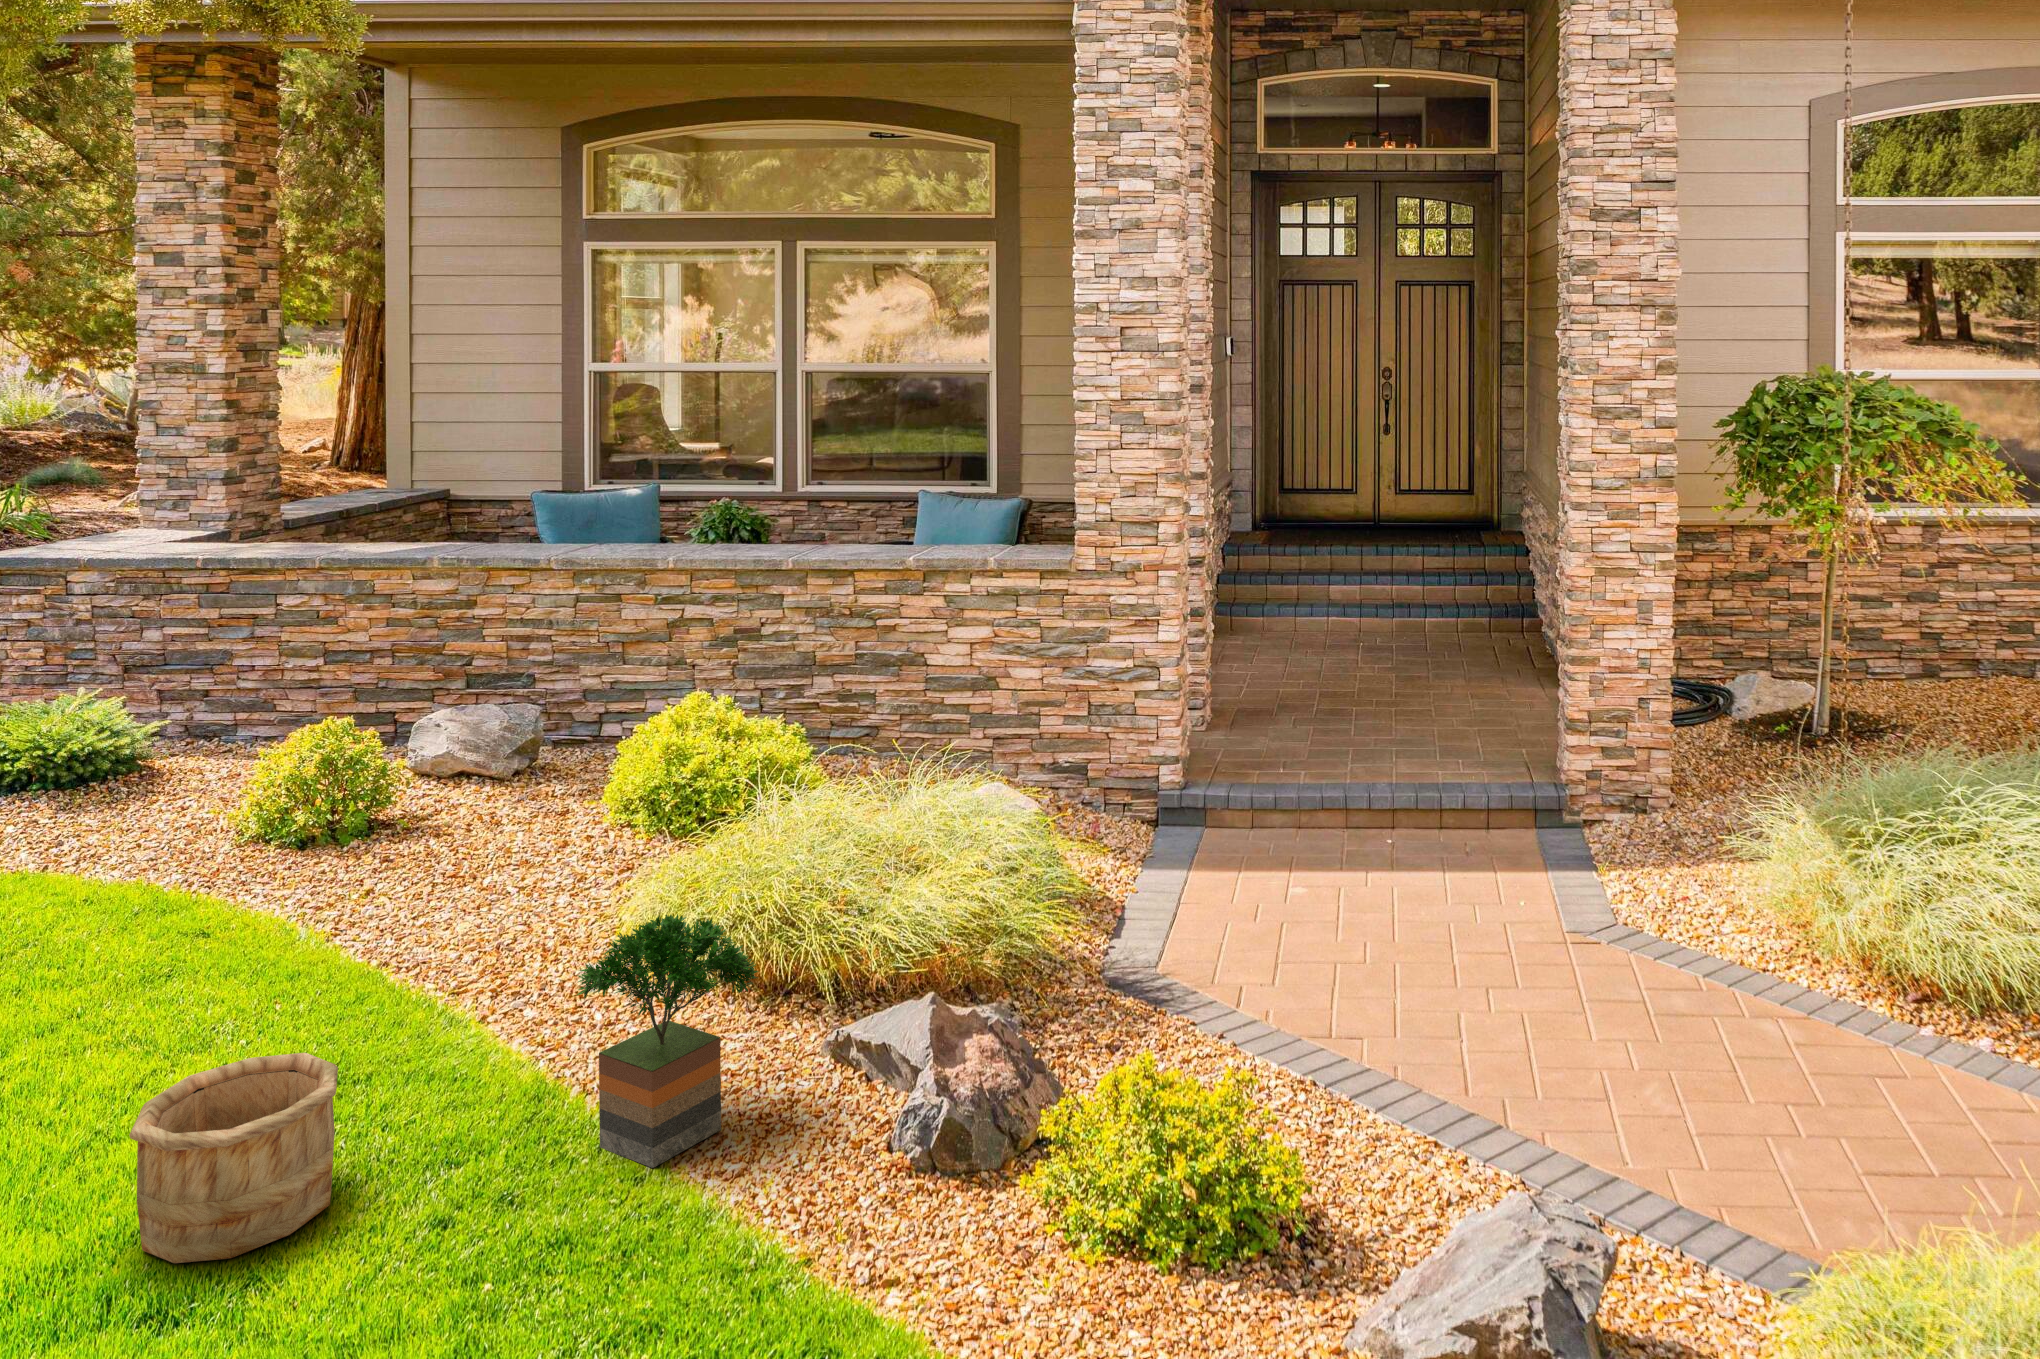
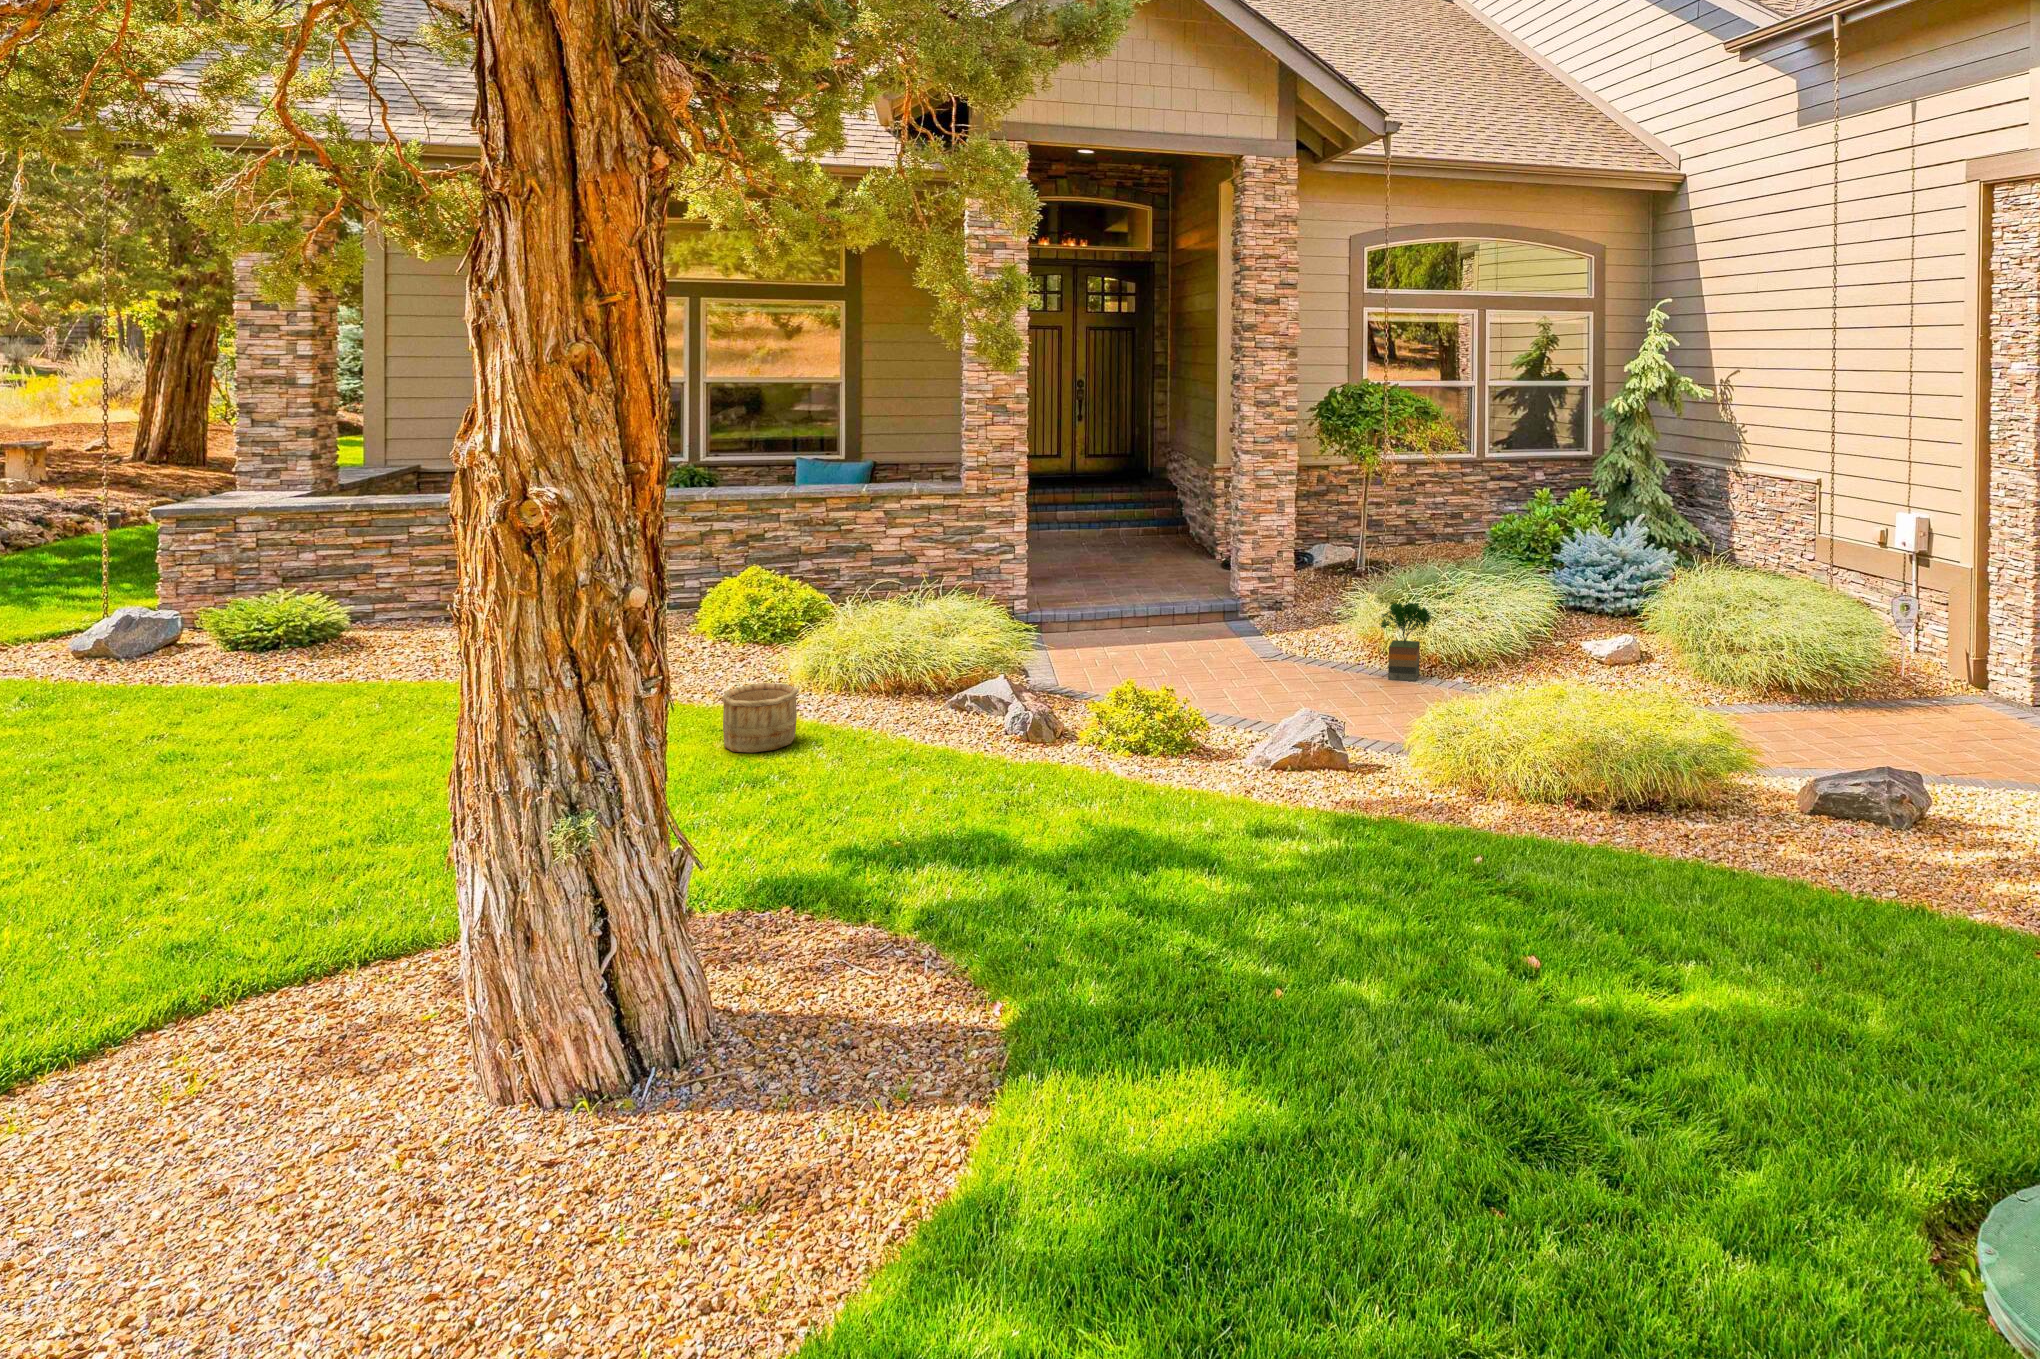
potted tree: present [576,914,758,1168] -> present [1381,602,1431,681]

